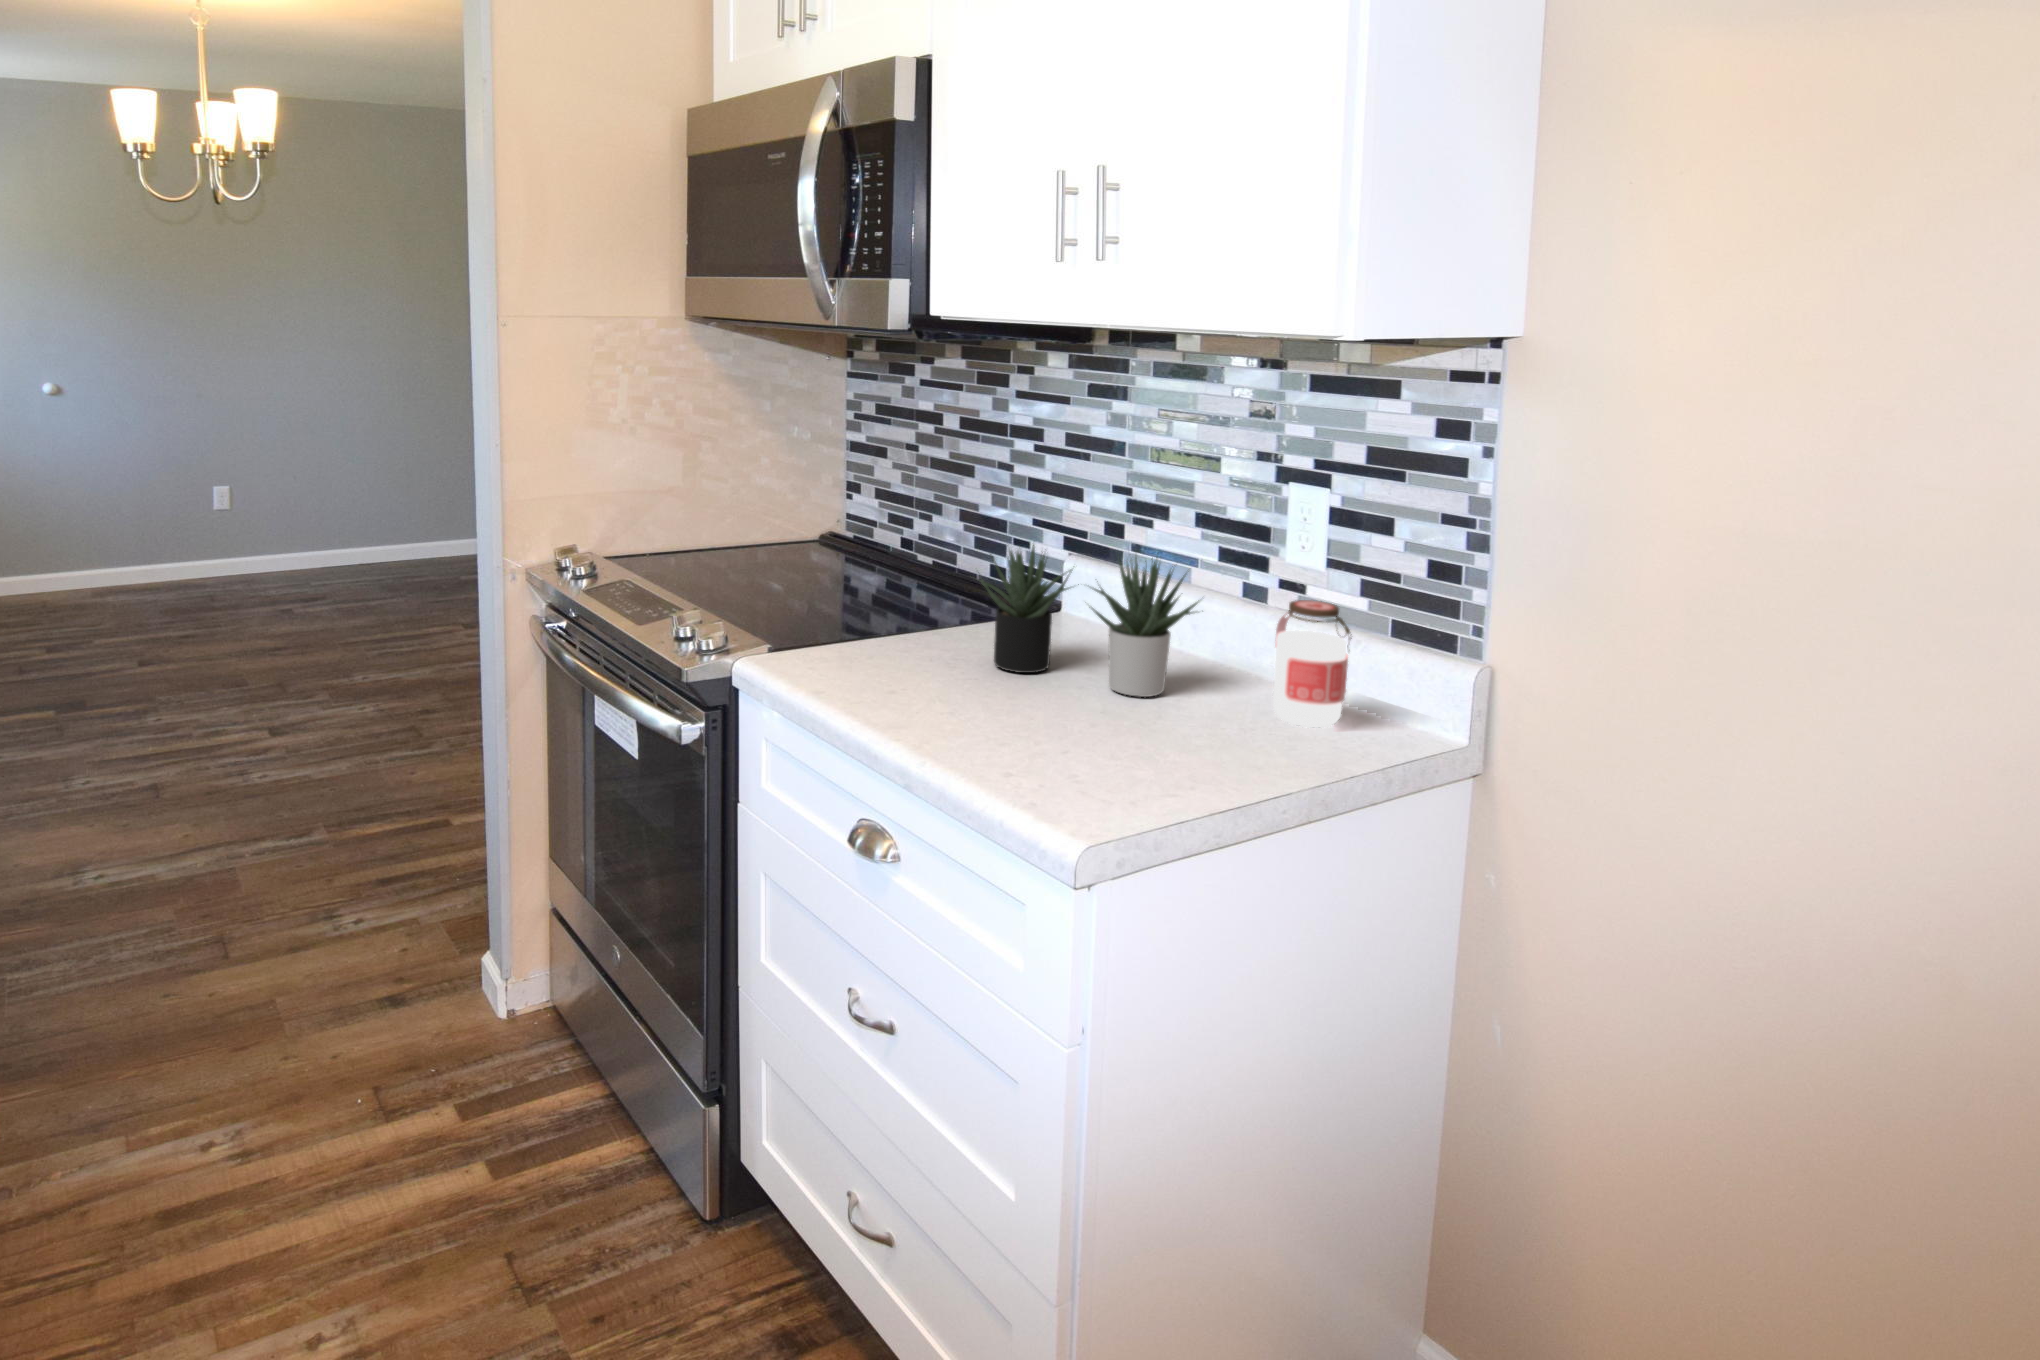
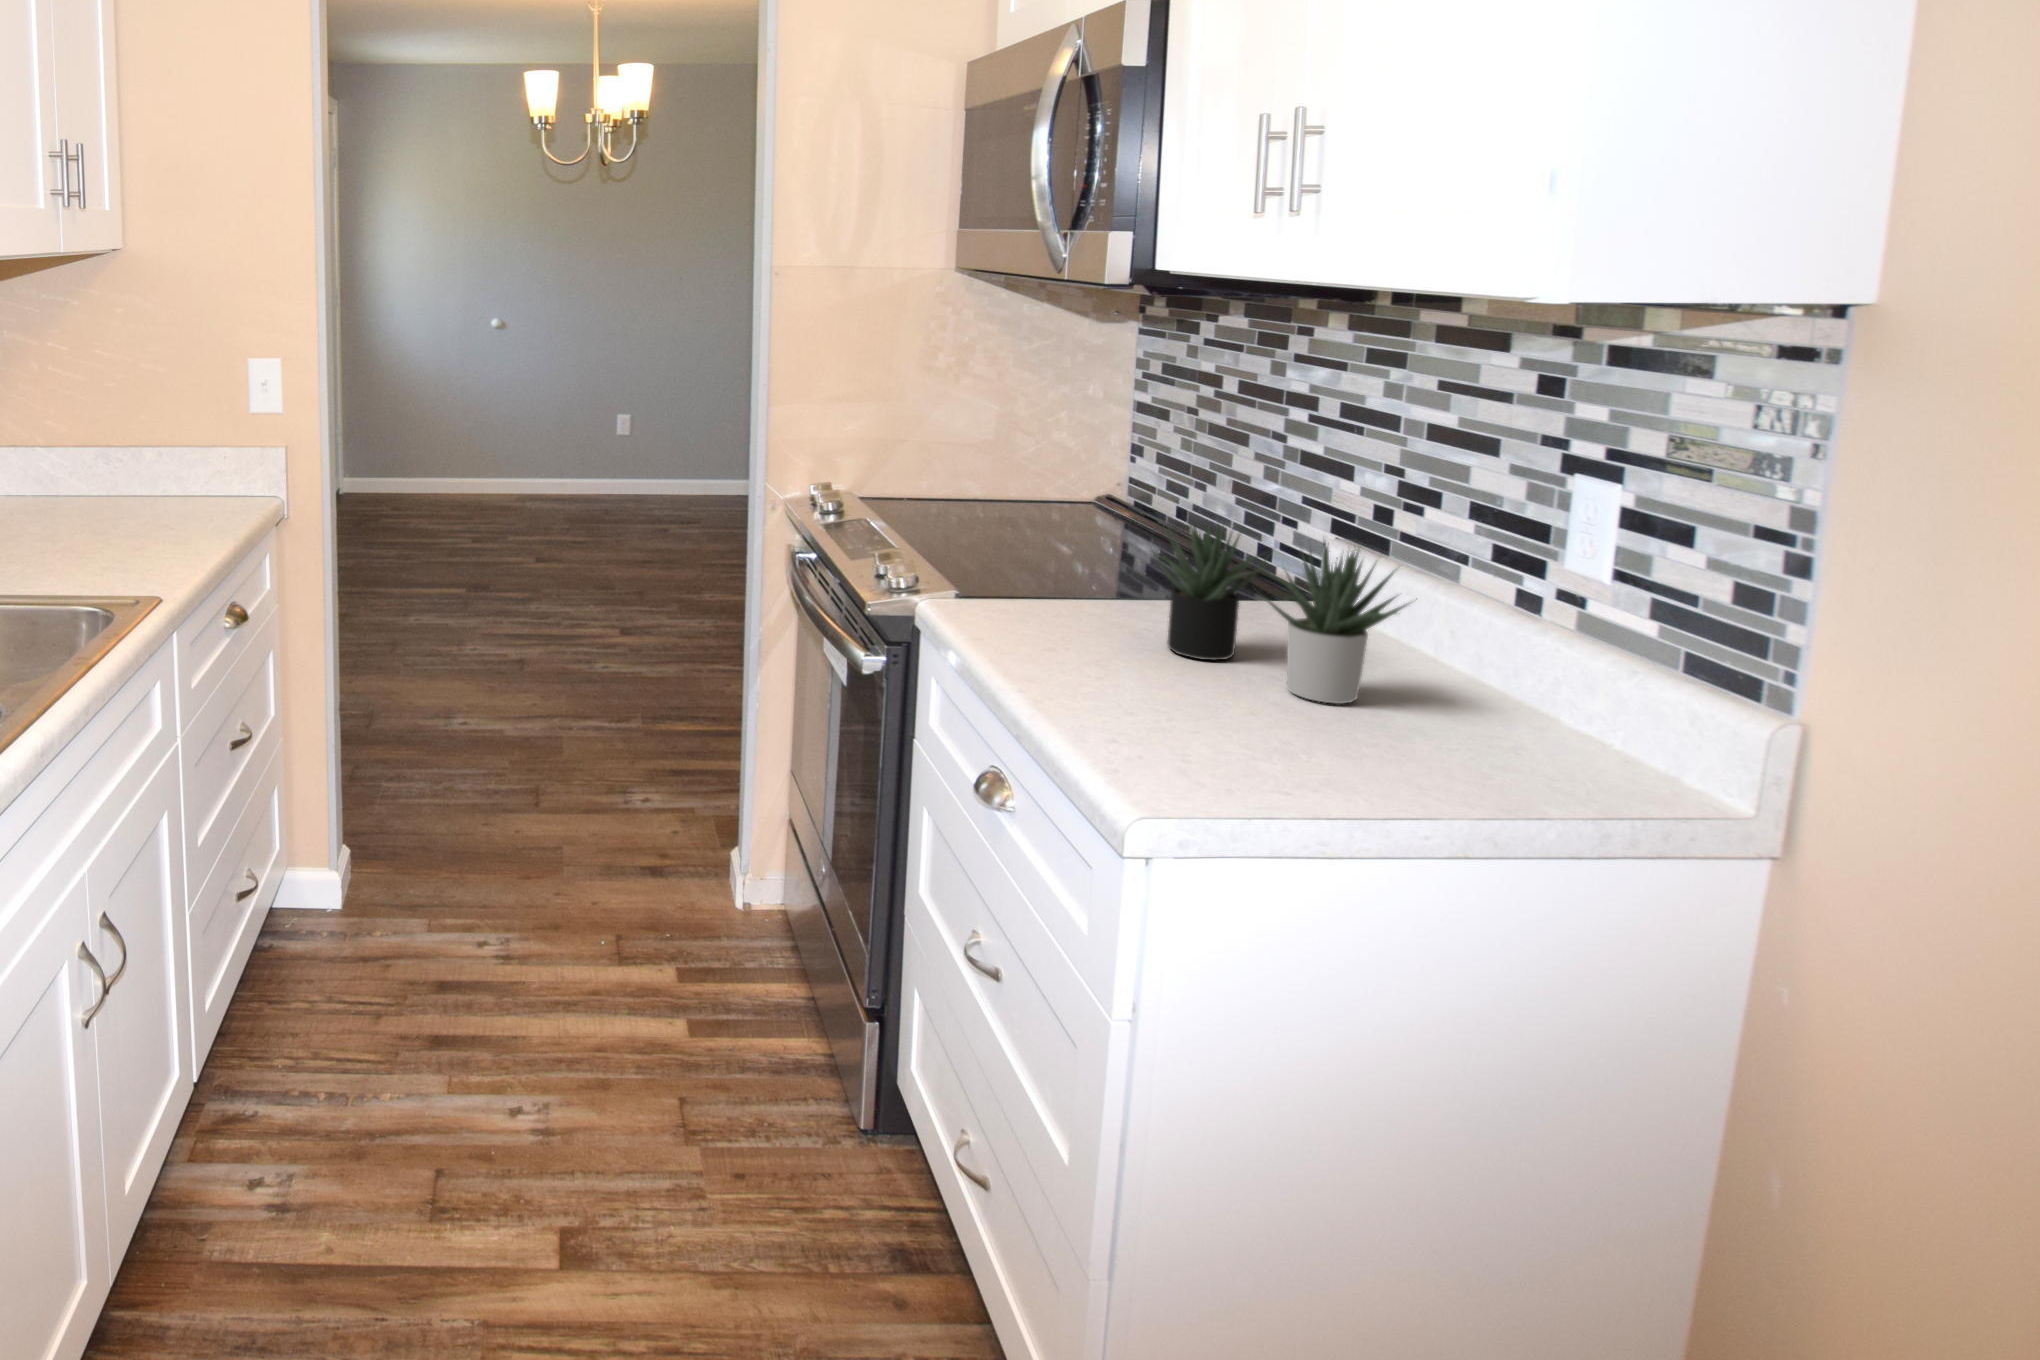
jar: present [1273,600,1352,728] -> none [1474,614,1592,773]

